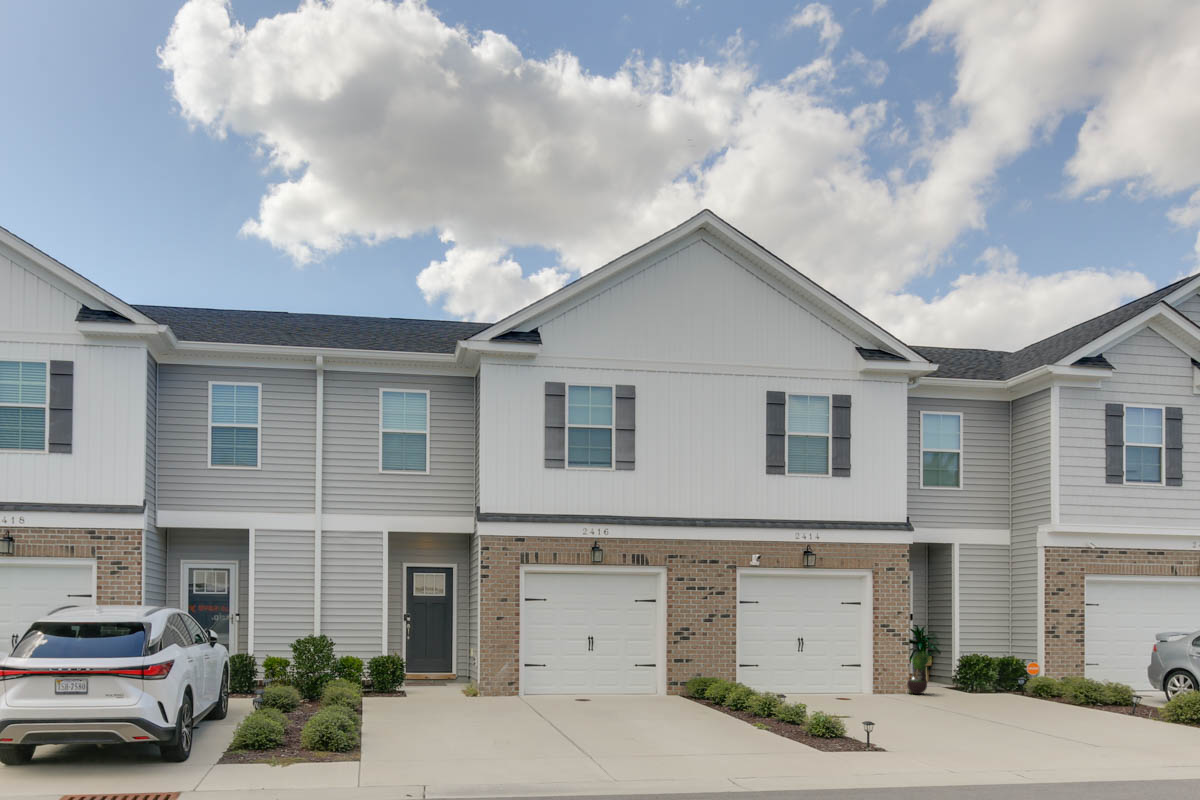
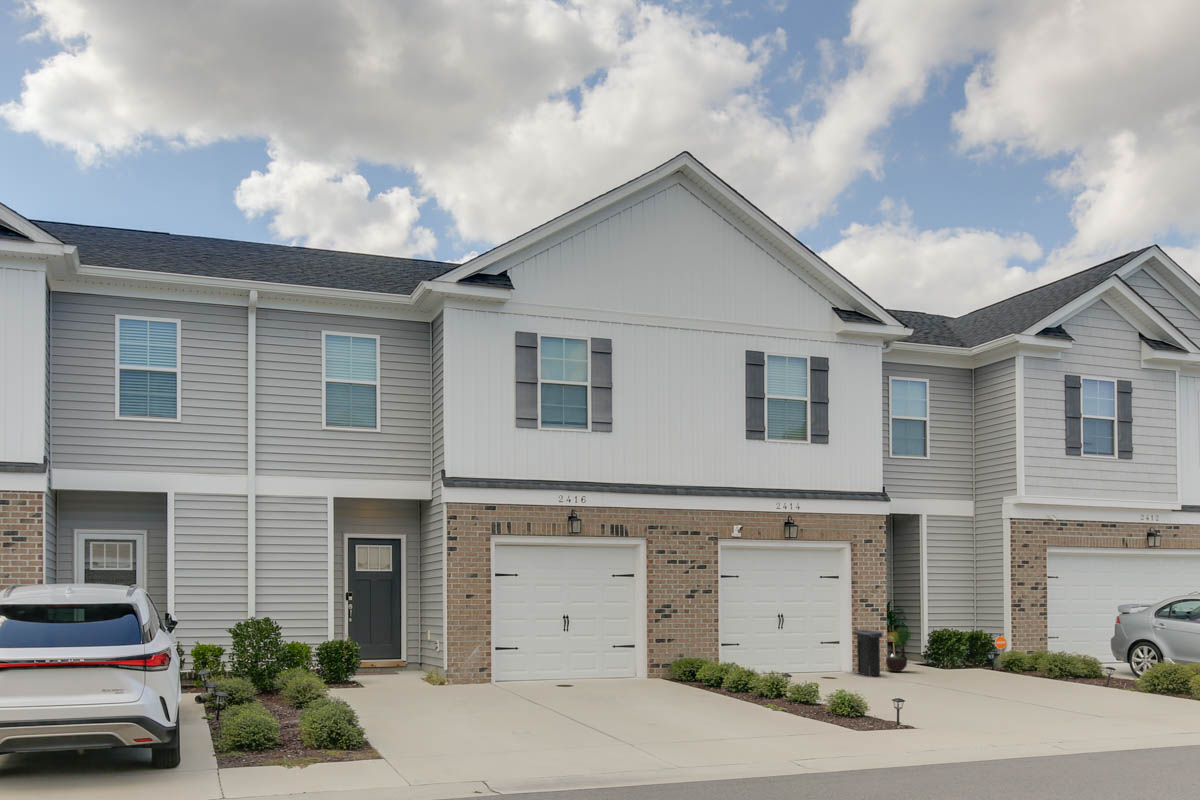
trash can: none [873,654,896,698] -> present [854,630,883,676]

